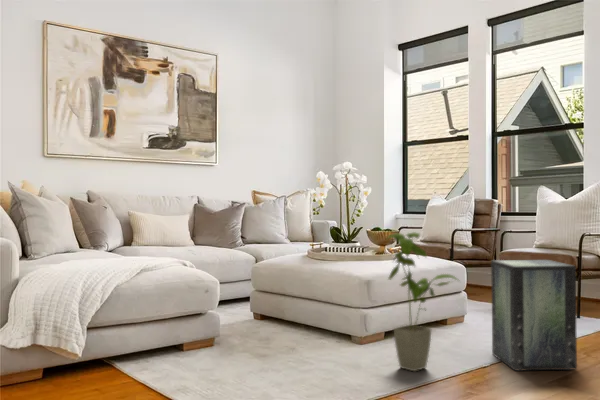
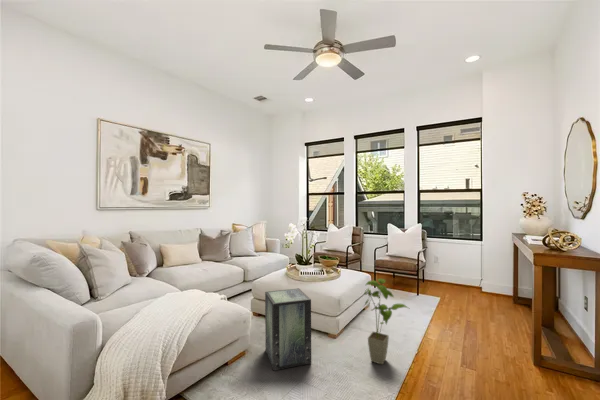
storage box: present [491,260,577,371] -> present [265,288,311,371]

